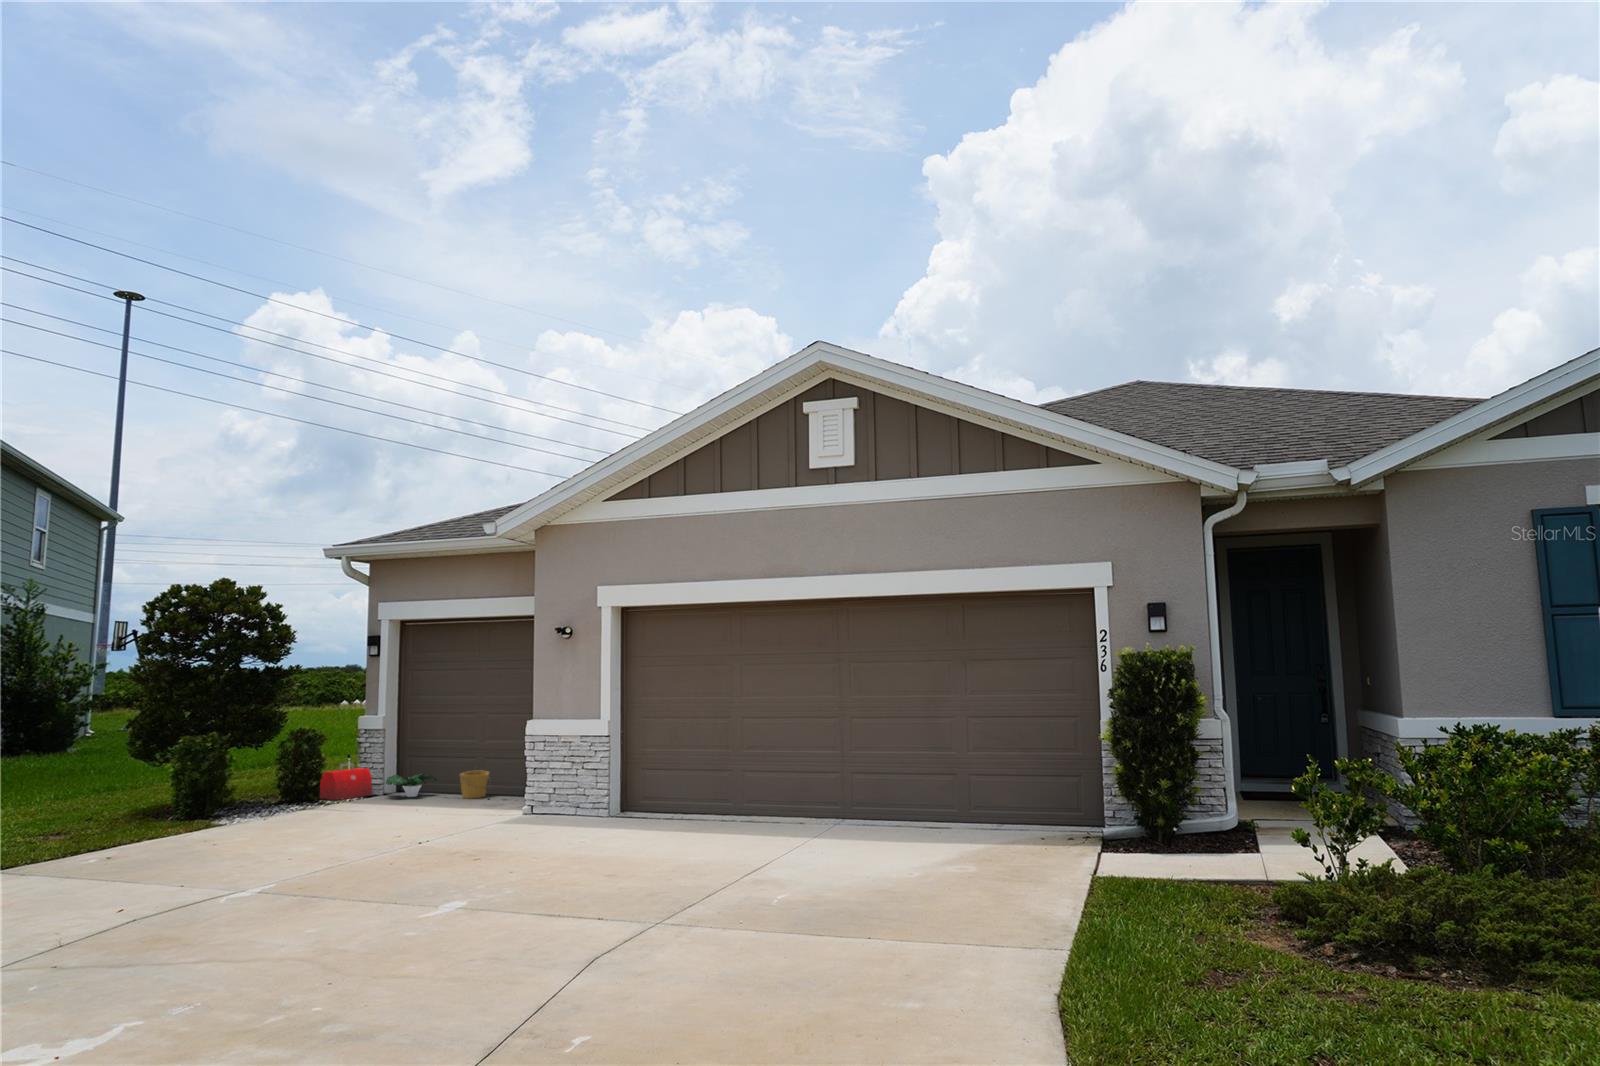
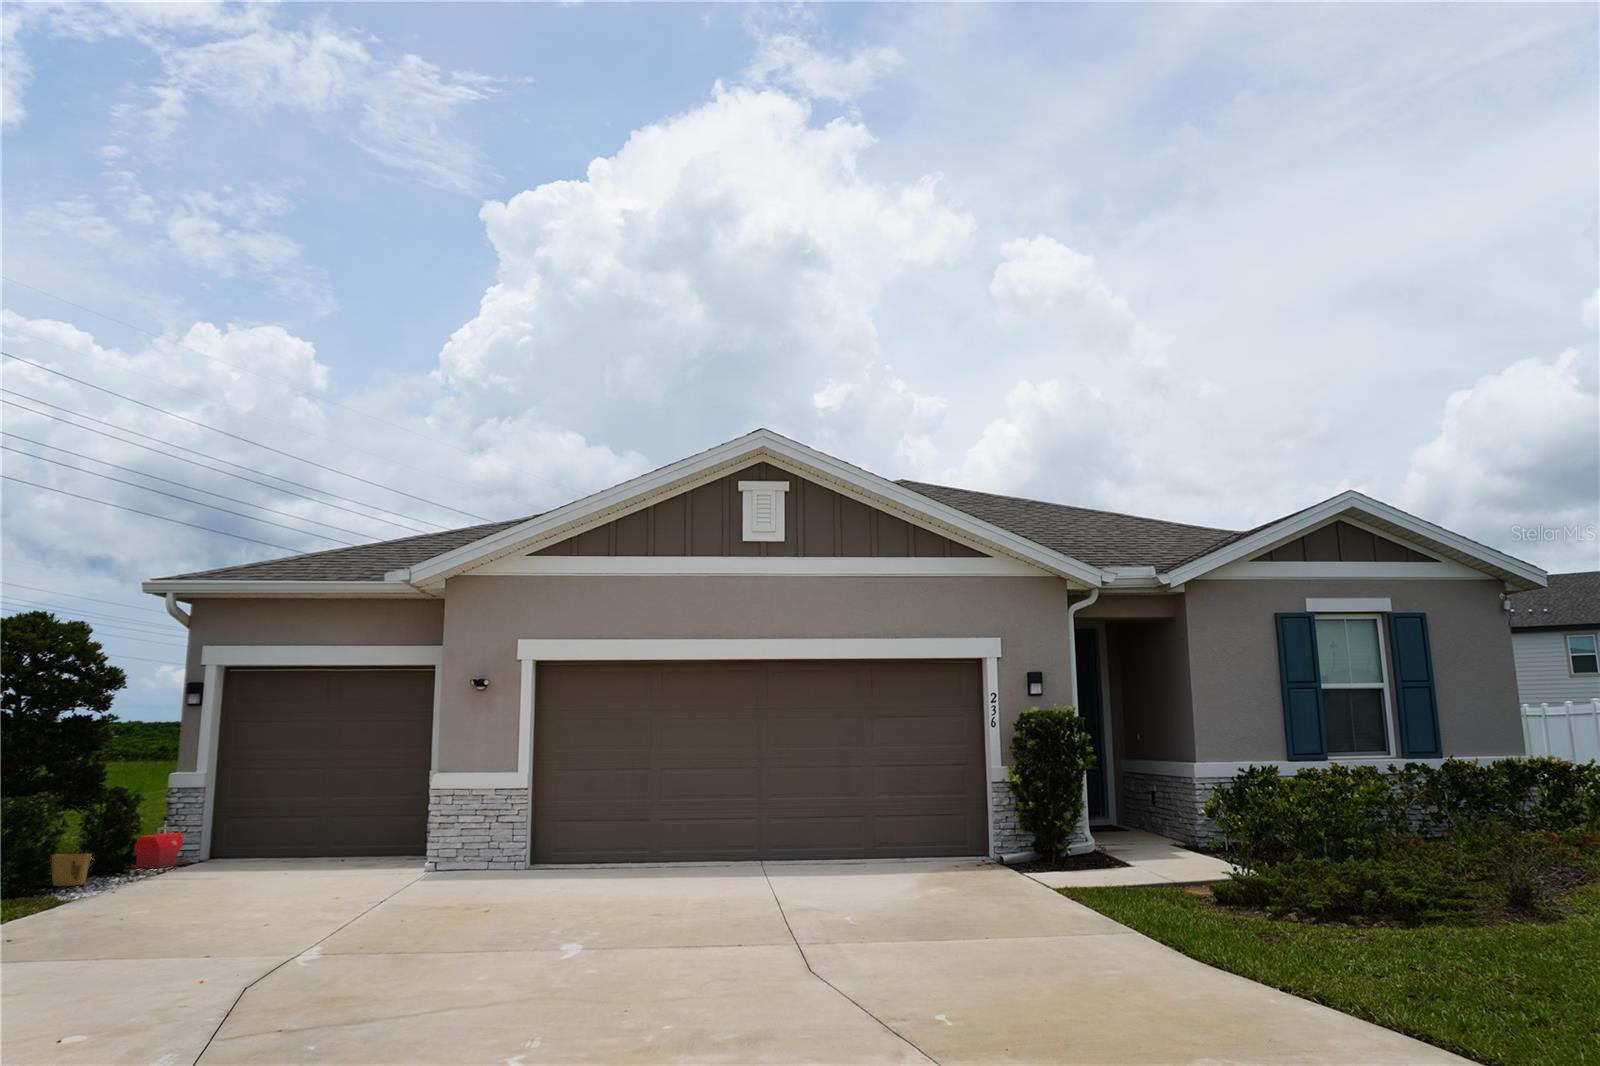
bucket: present [460,771,489,798] -> present [50,854,92,886]
potted plant: present [386,773,437,797] -> none [215,836,275,862]

